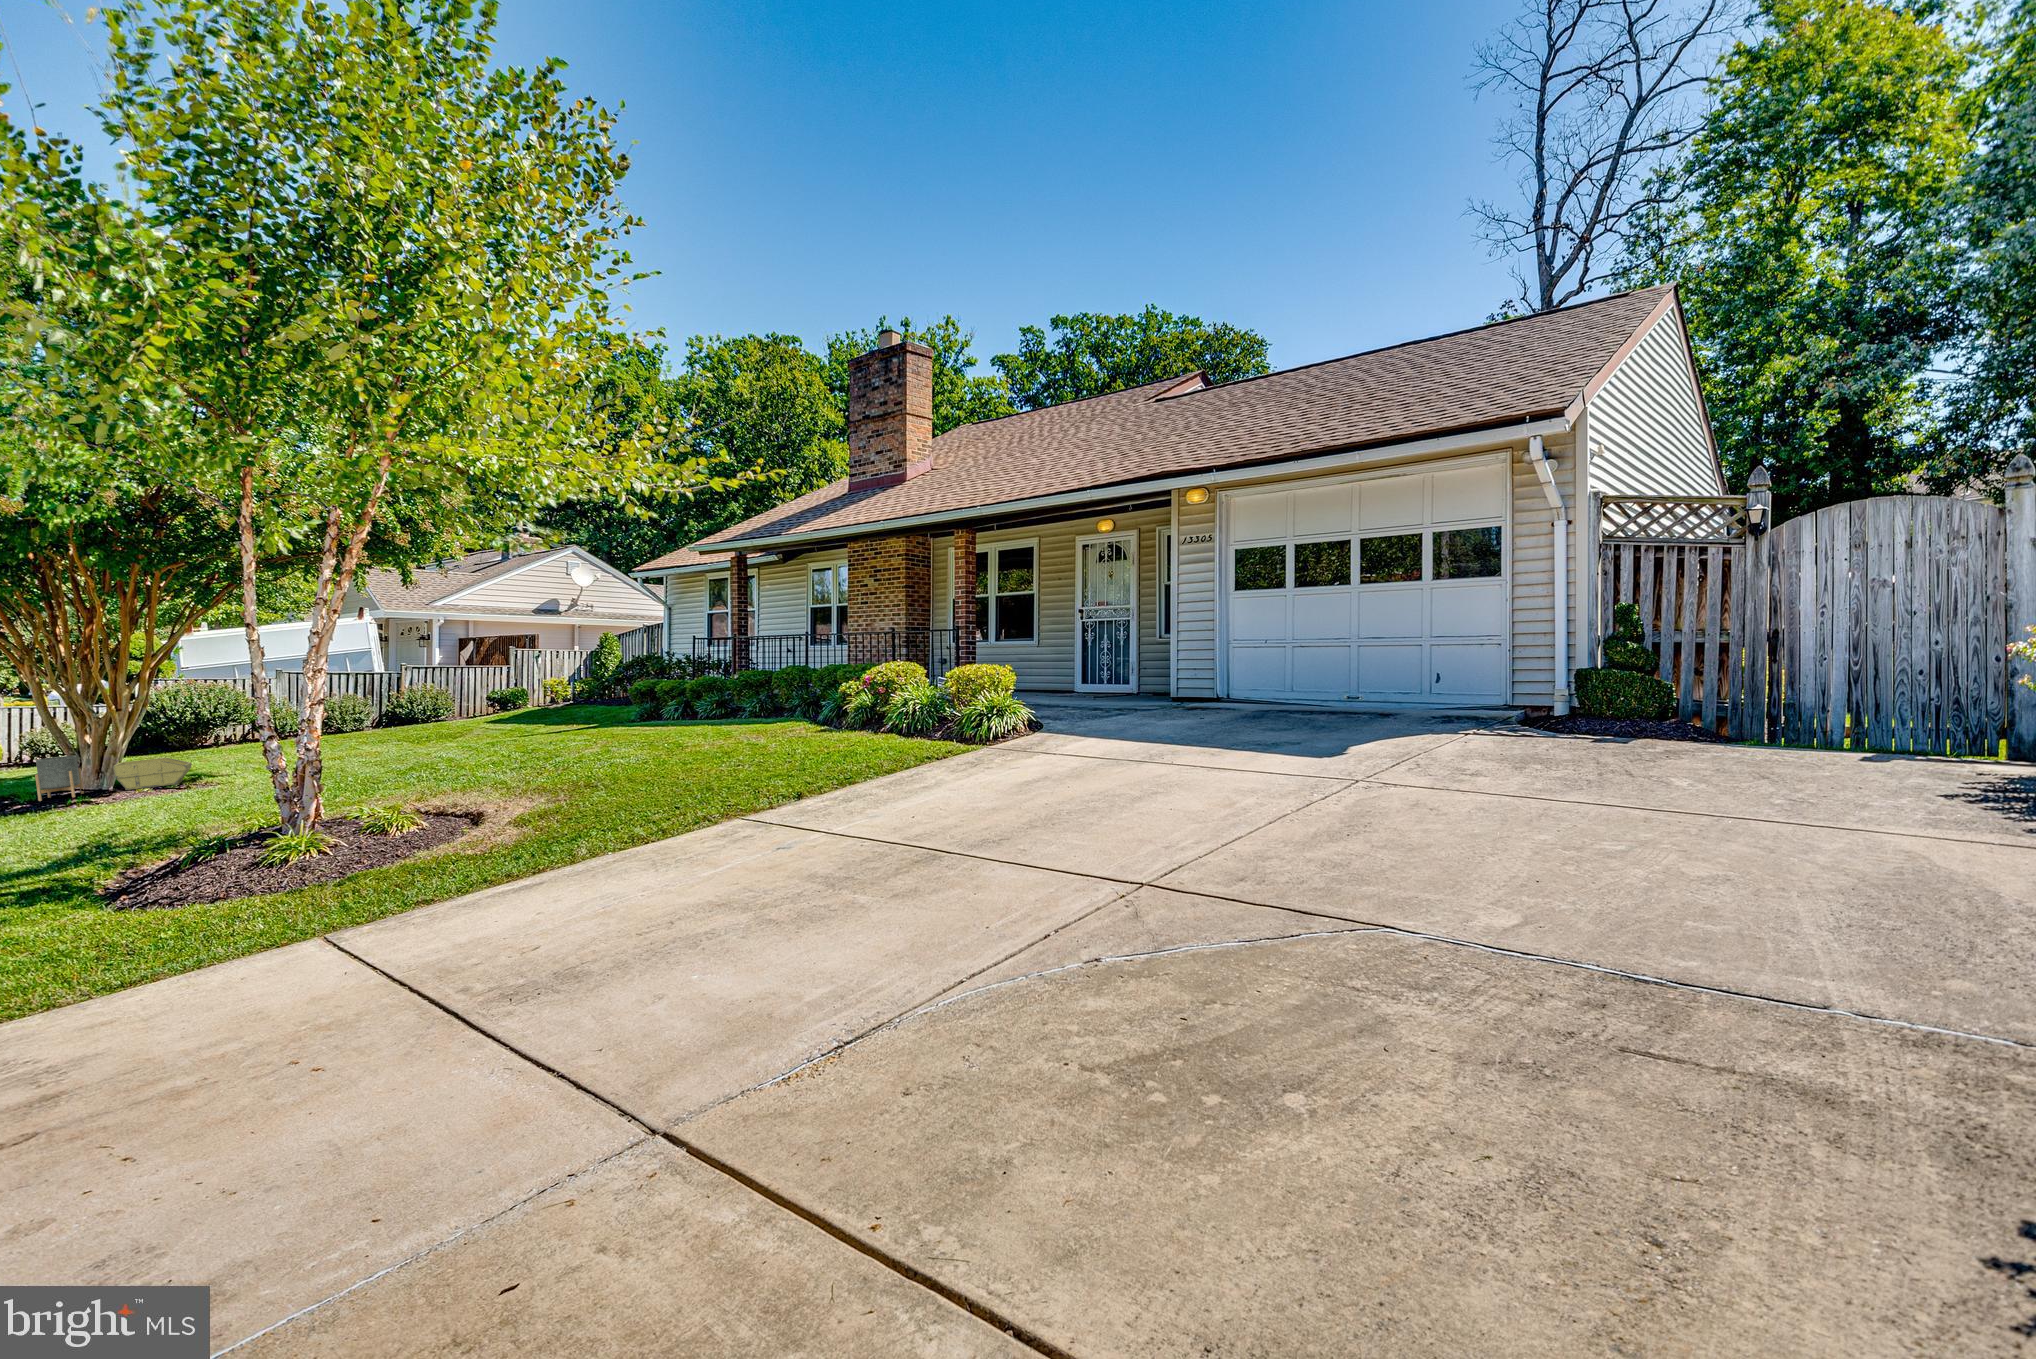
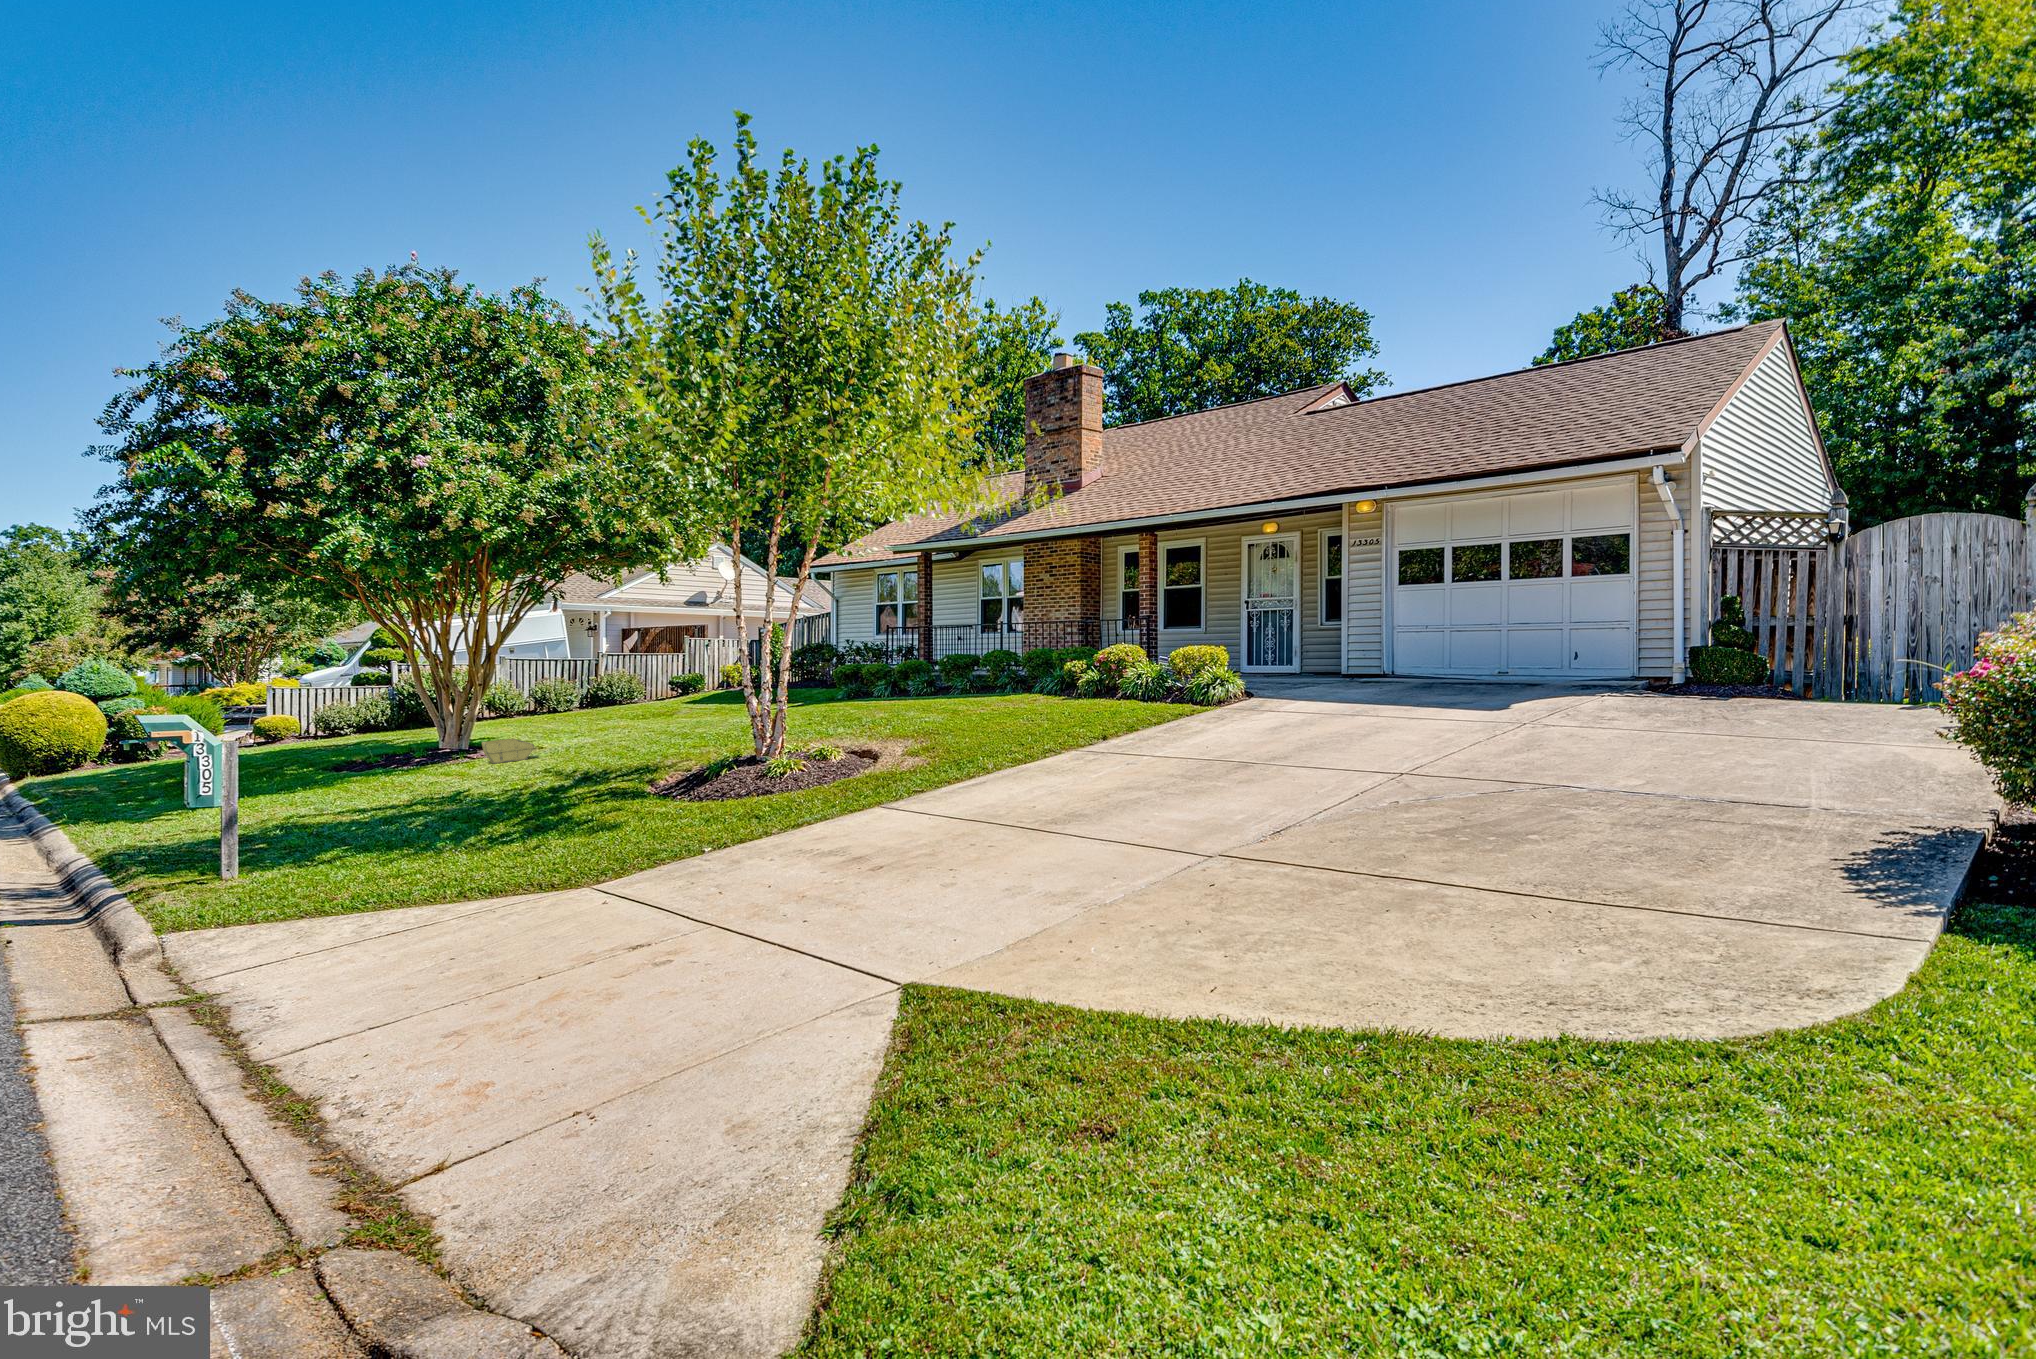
planter: present [35,756,84,801] -> none [433,736,461,771]

